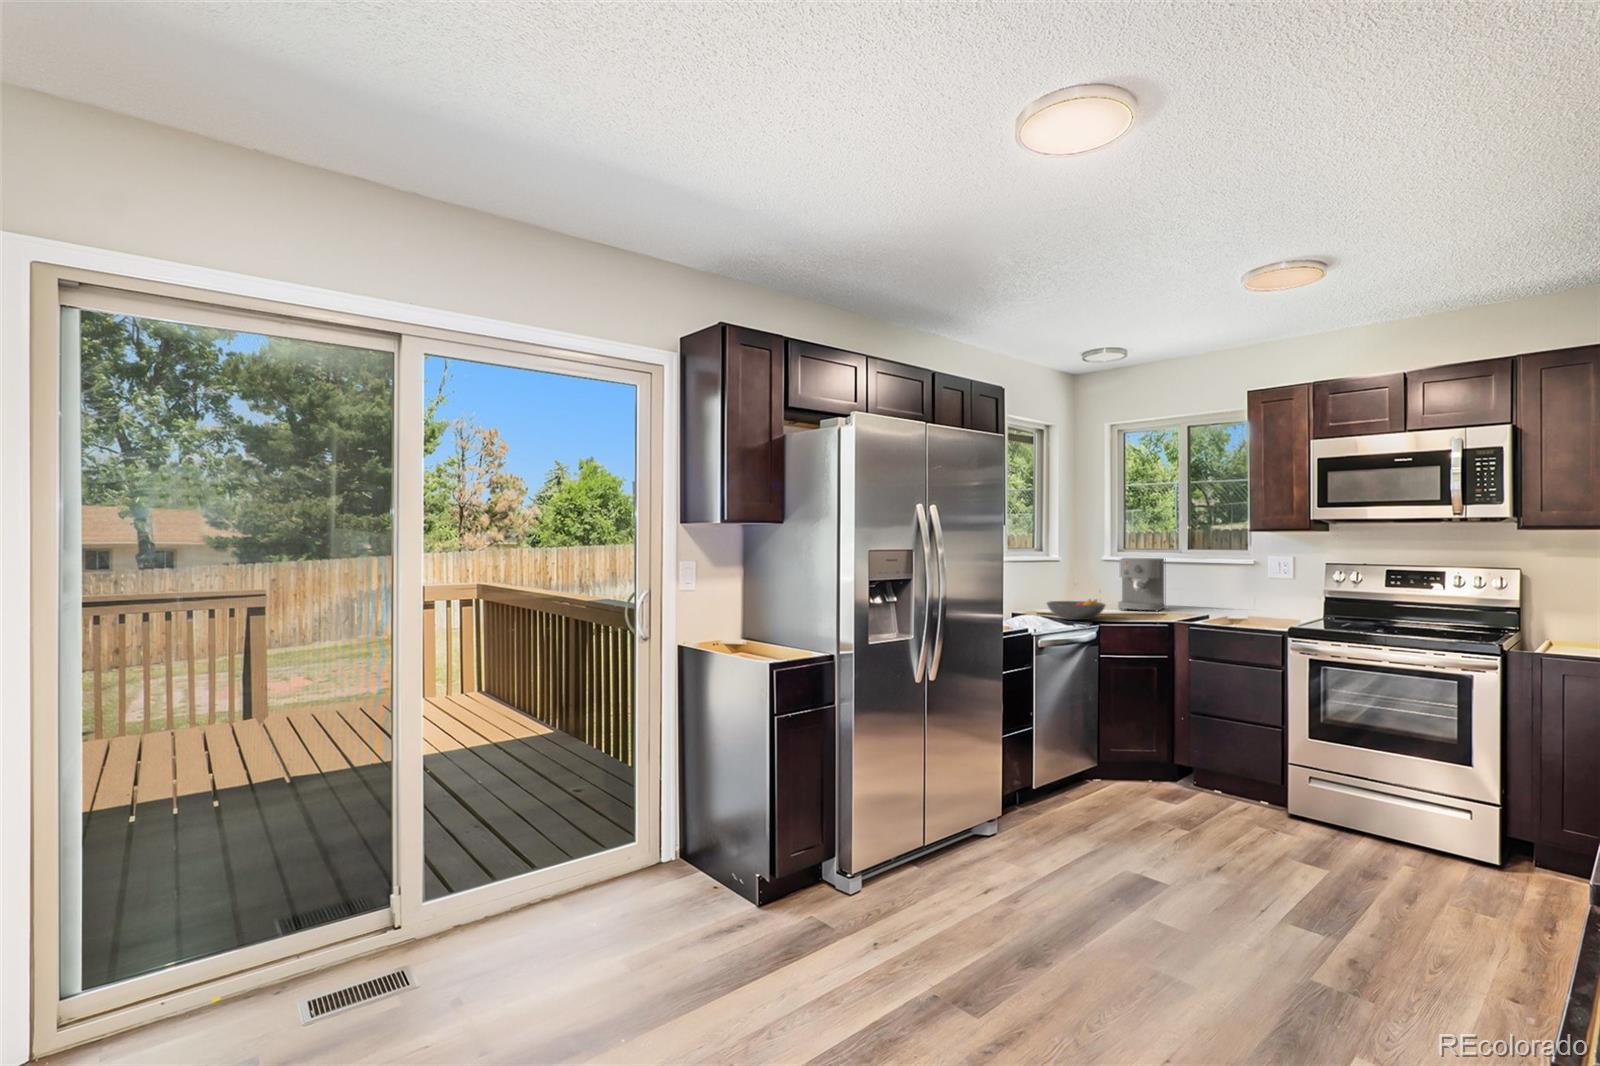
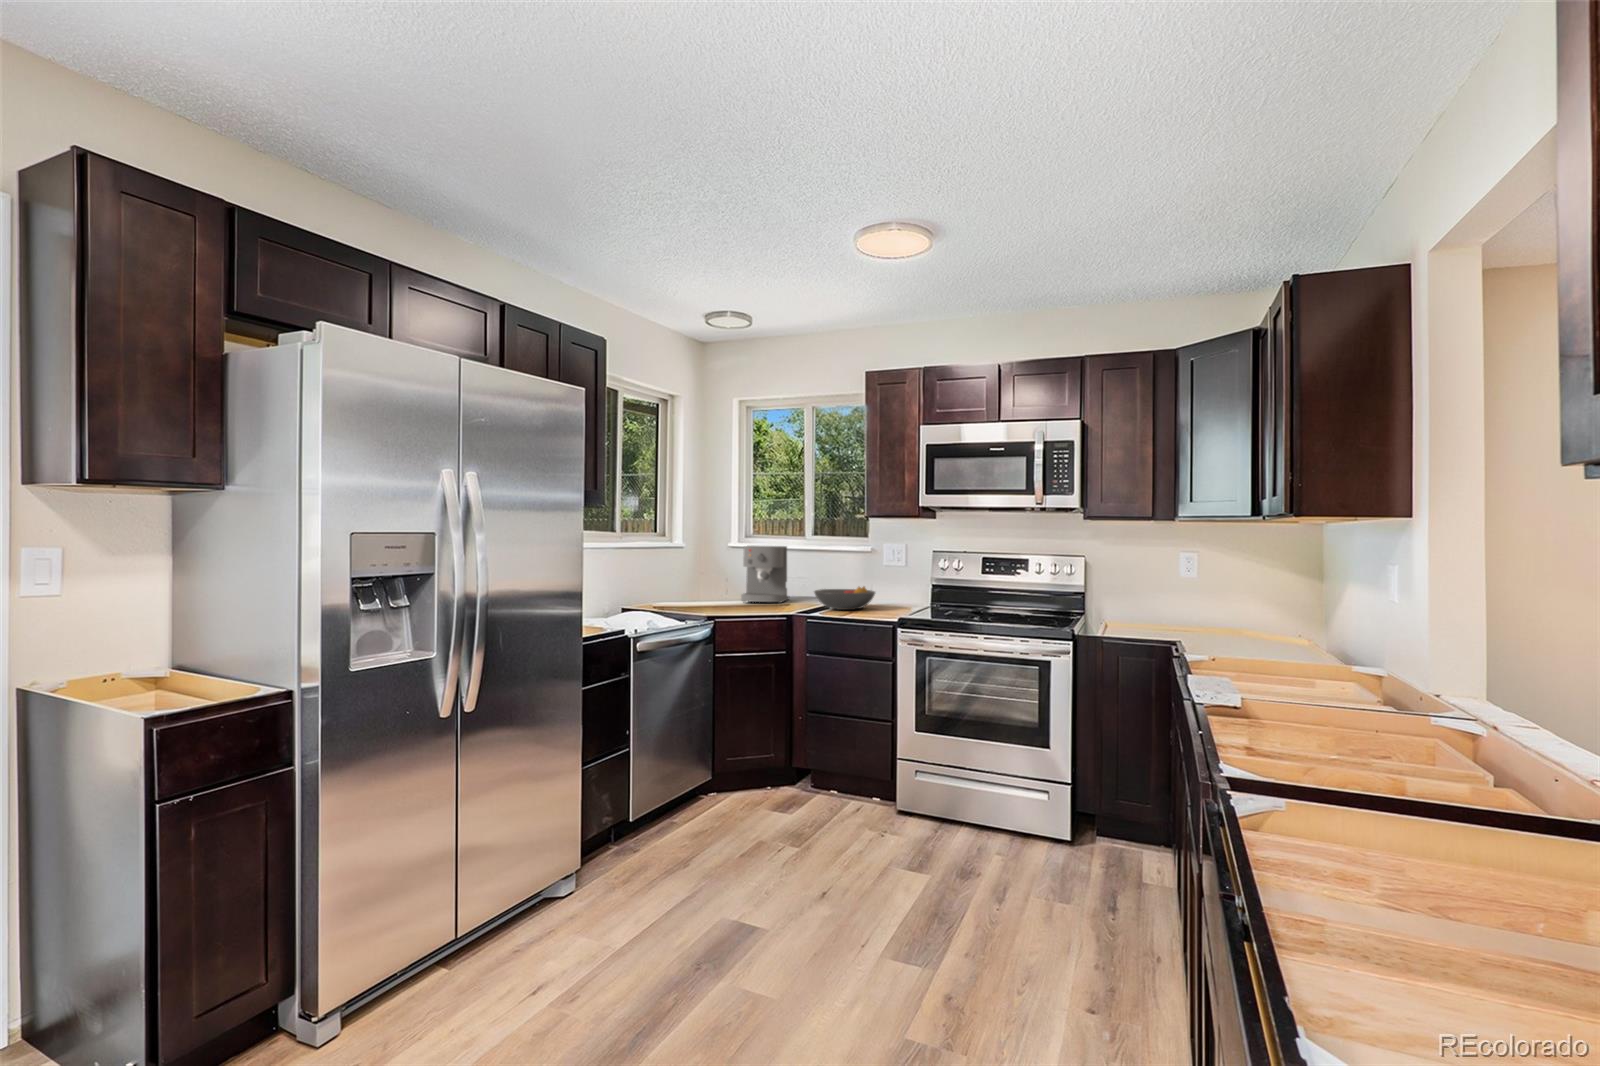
fruit bowl: present [1047,599,1106,620] -> present [814,587,875,610]

